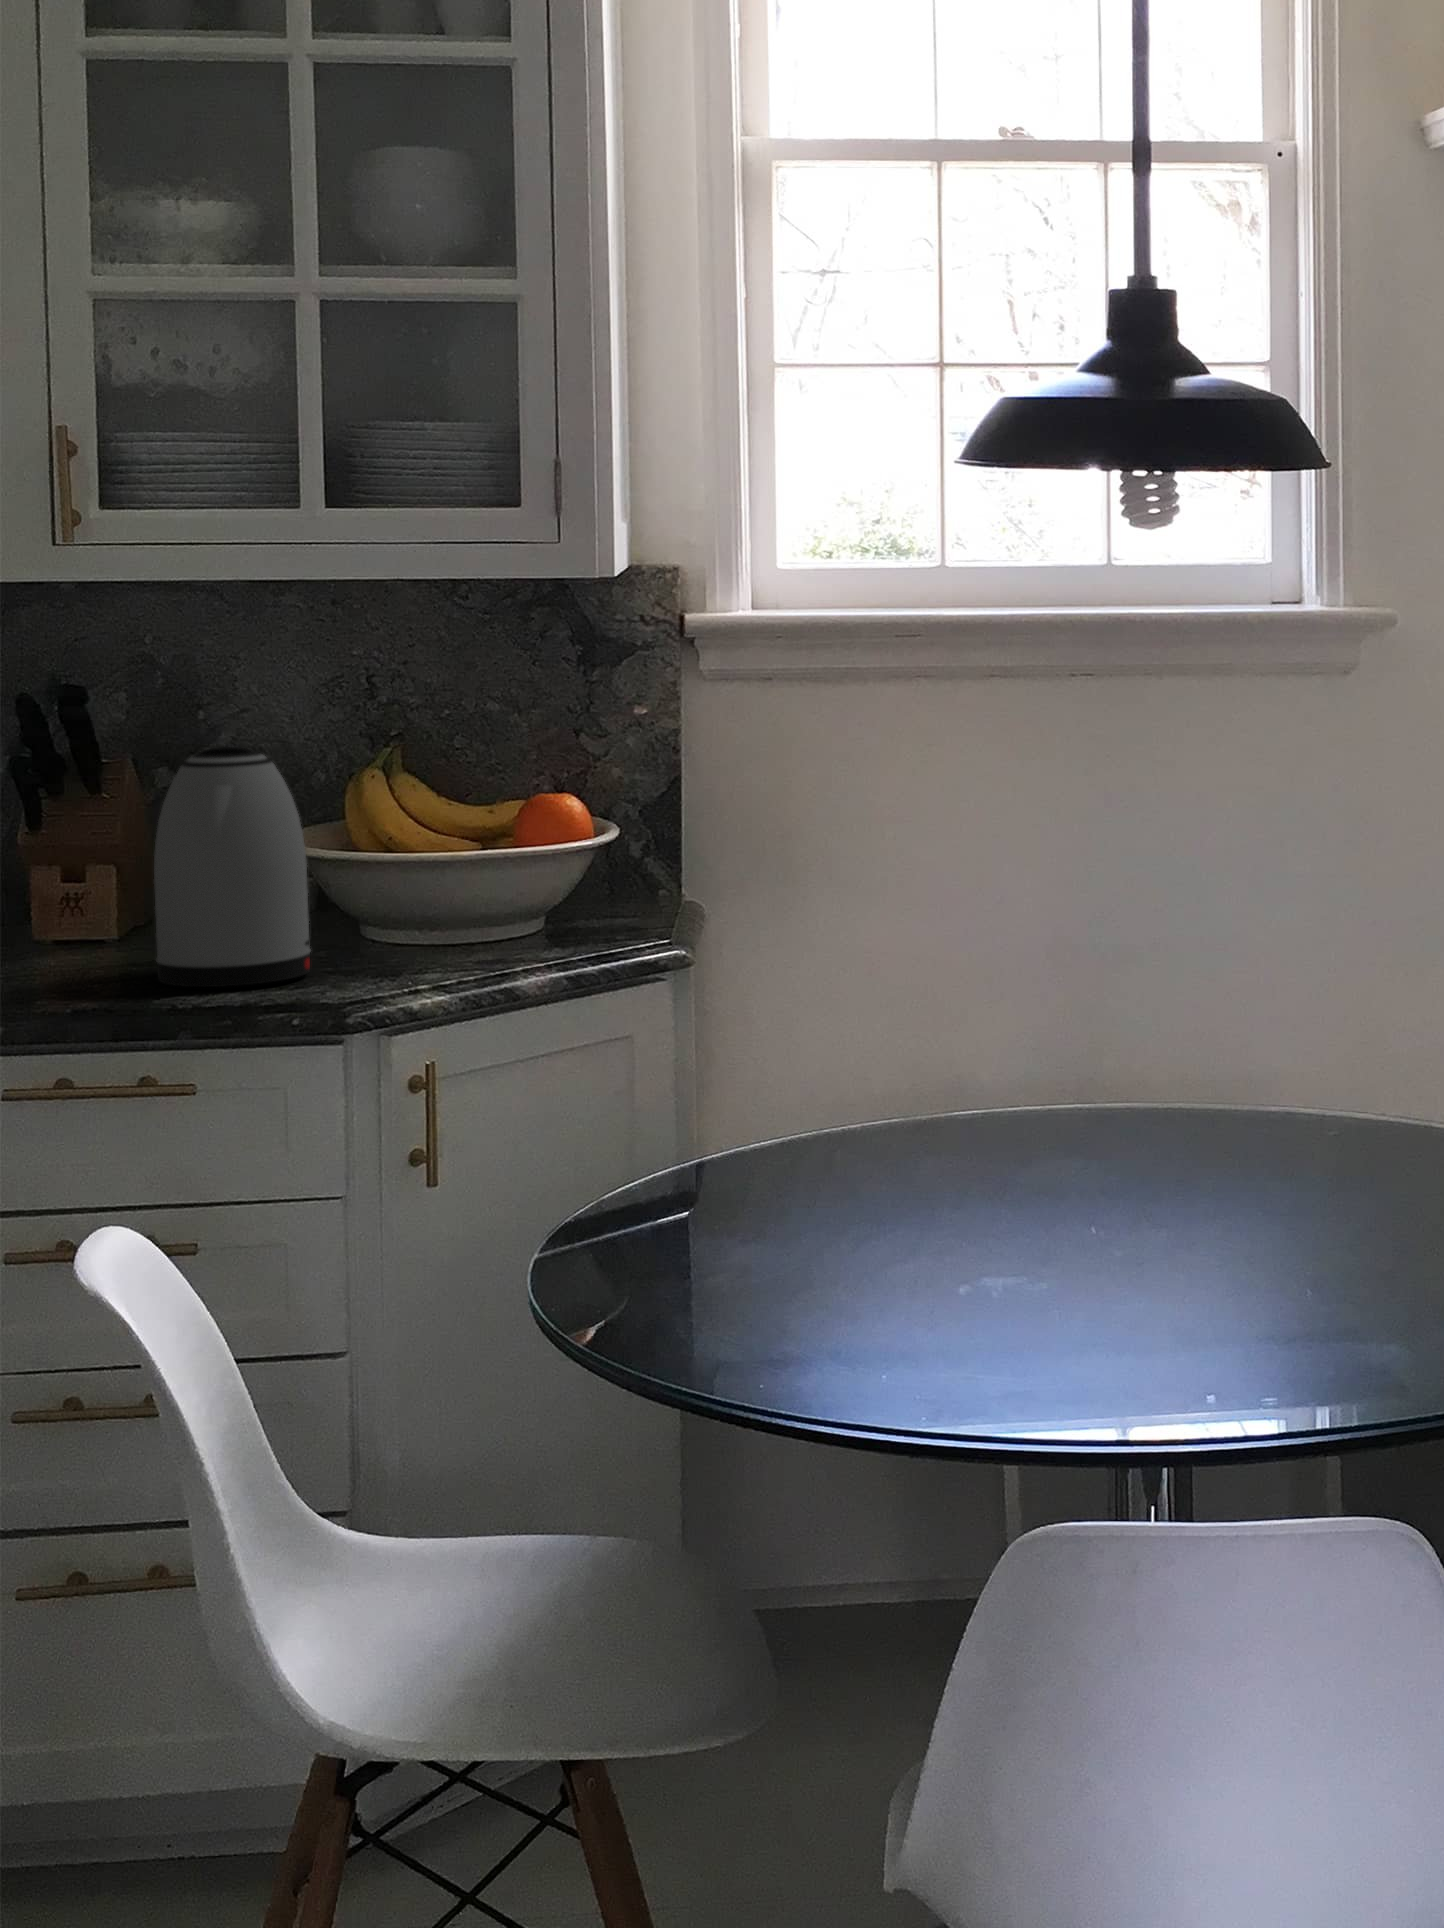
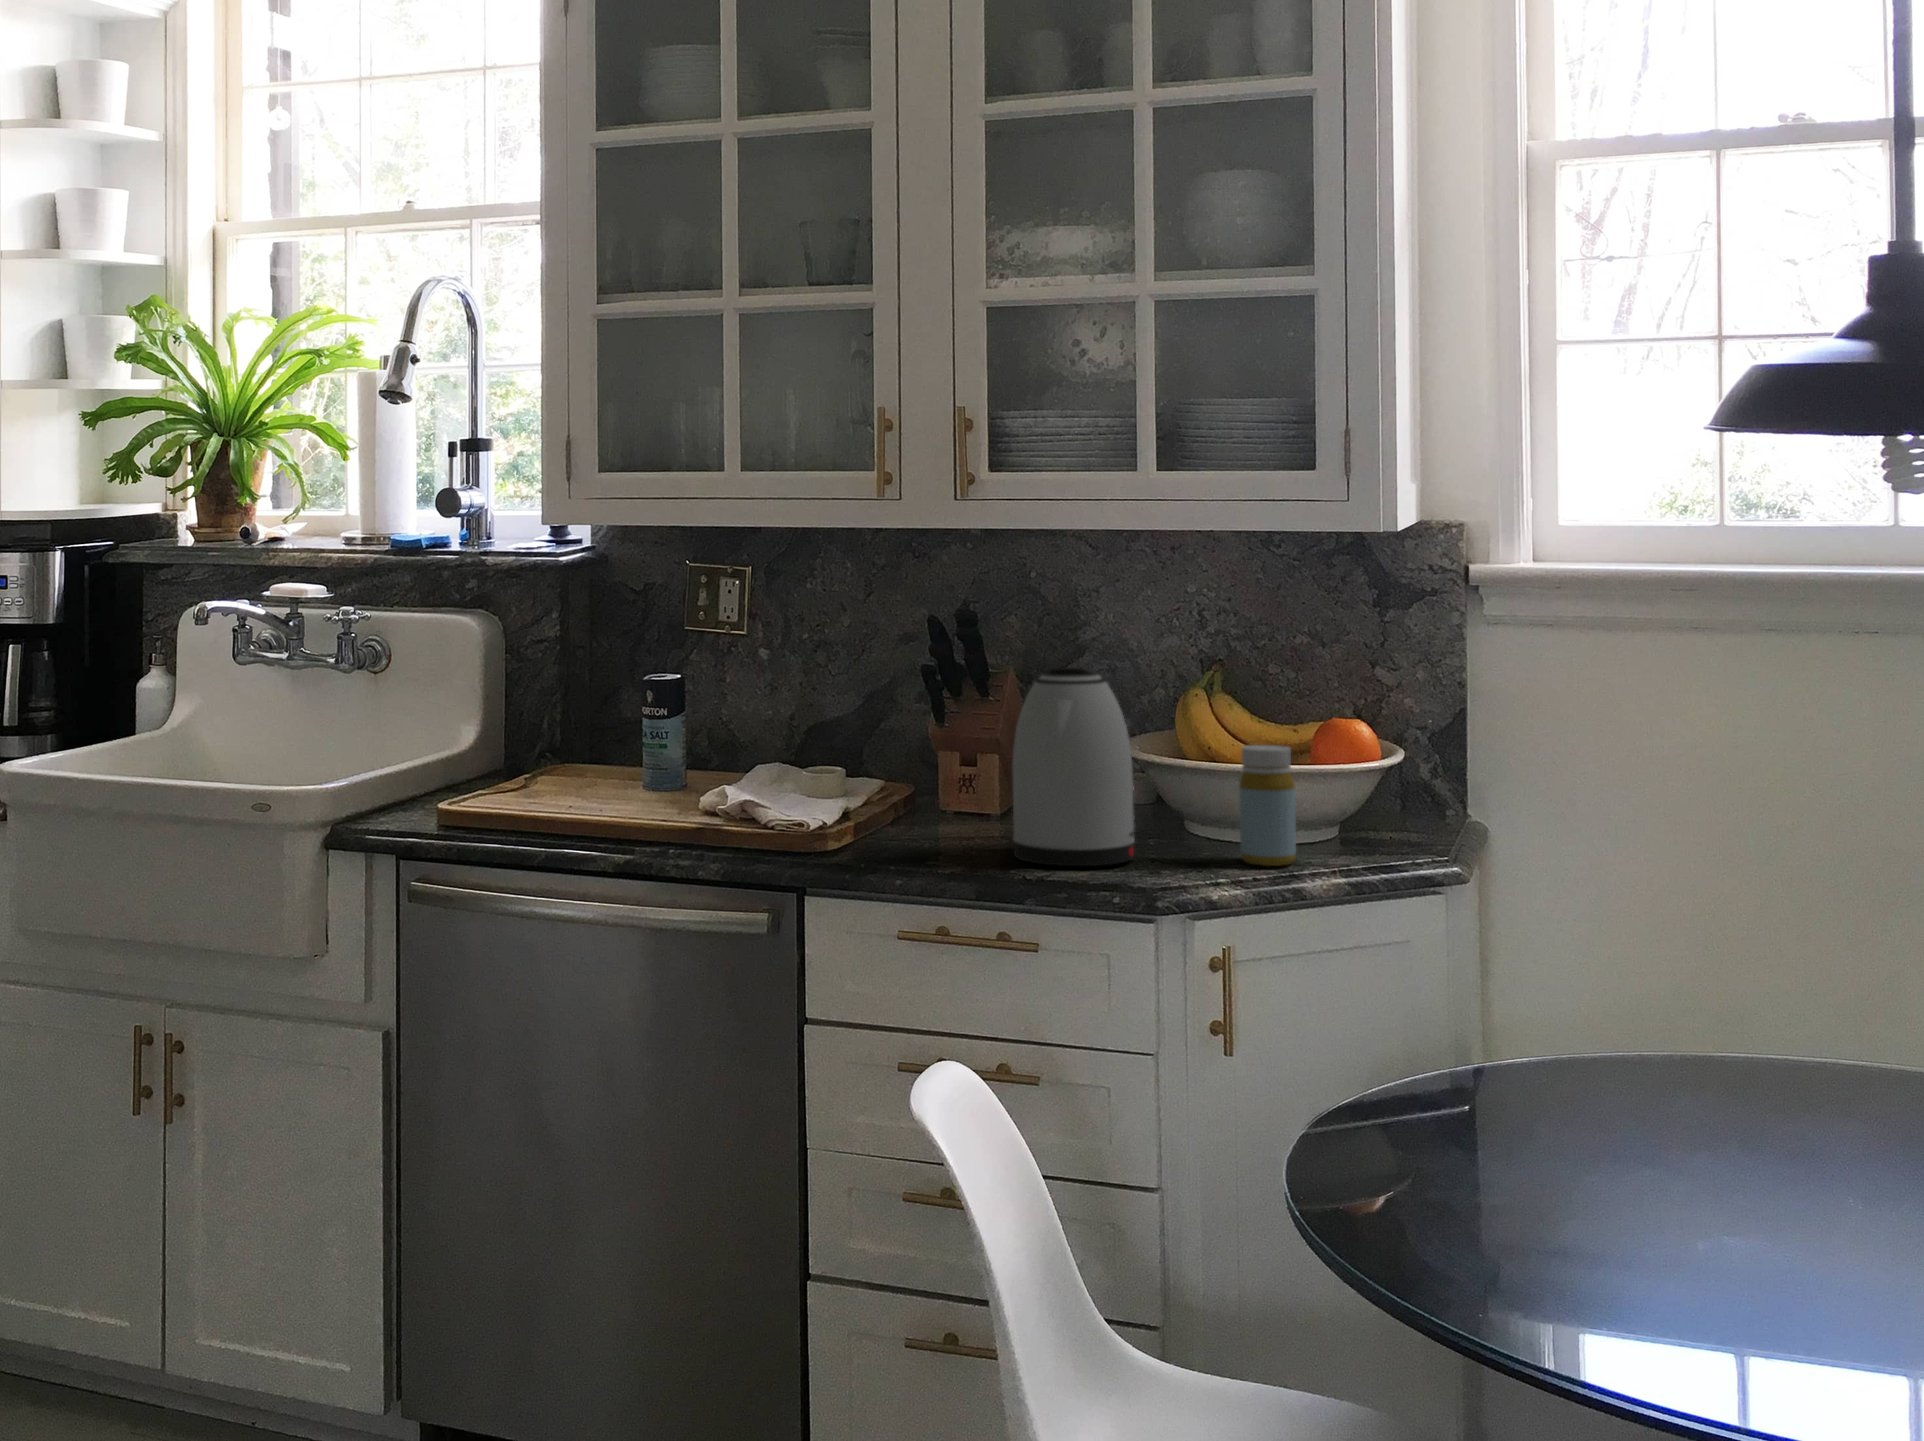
bottle: none [435,828,501,967] -> present [1239,745,1296,866]

